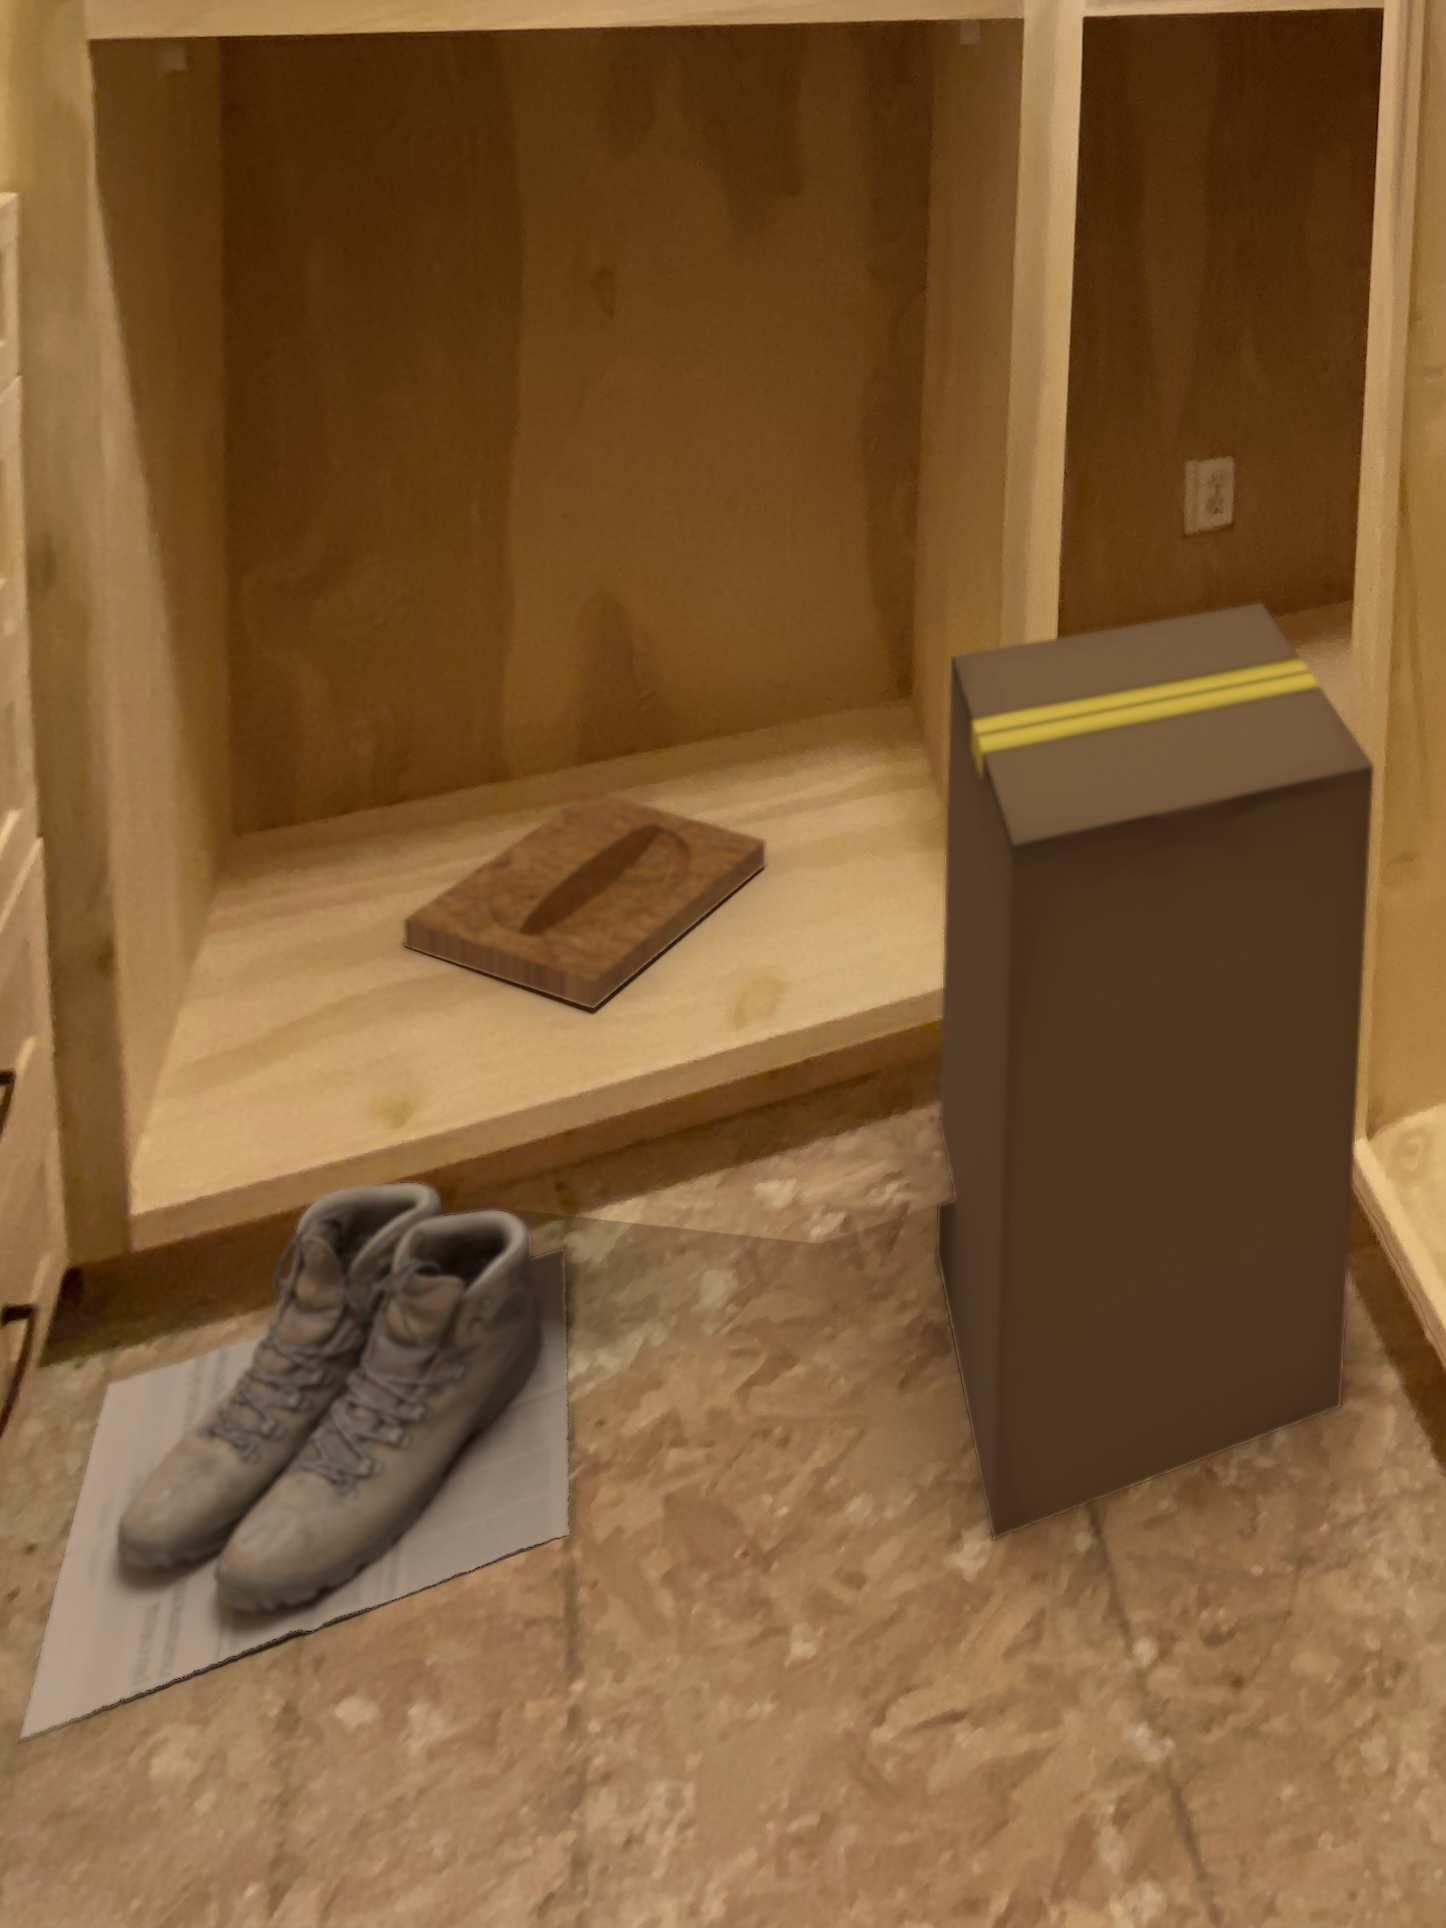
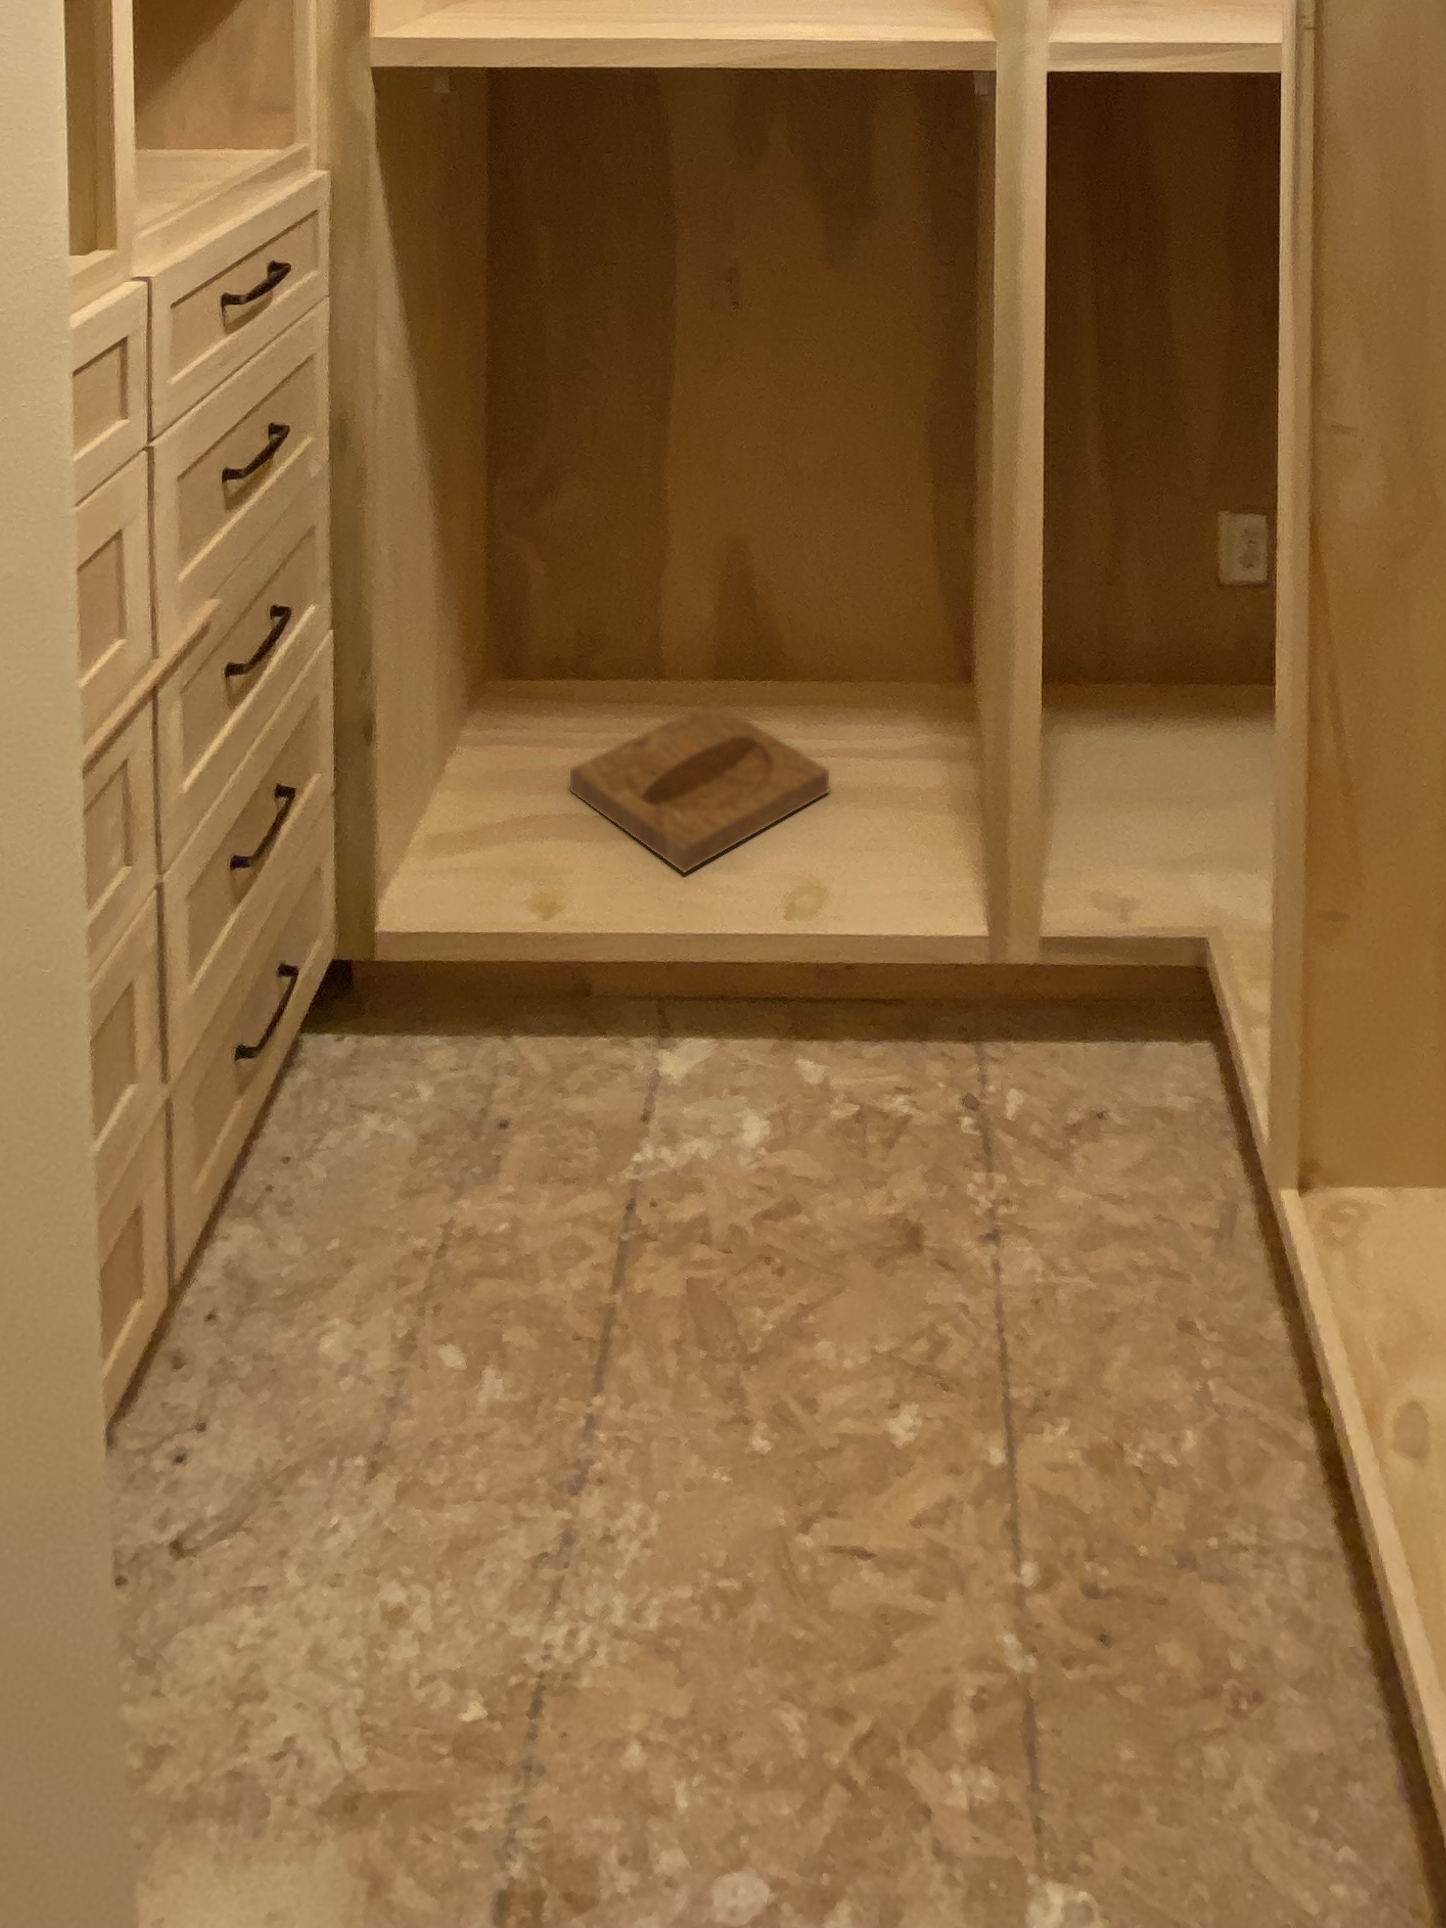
cardboard box: present [936,603,1374,1539] -> none [921,625,1260,1434]
boots: present [19,1183,570,1738] -> none [265,958,652,1285]

